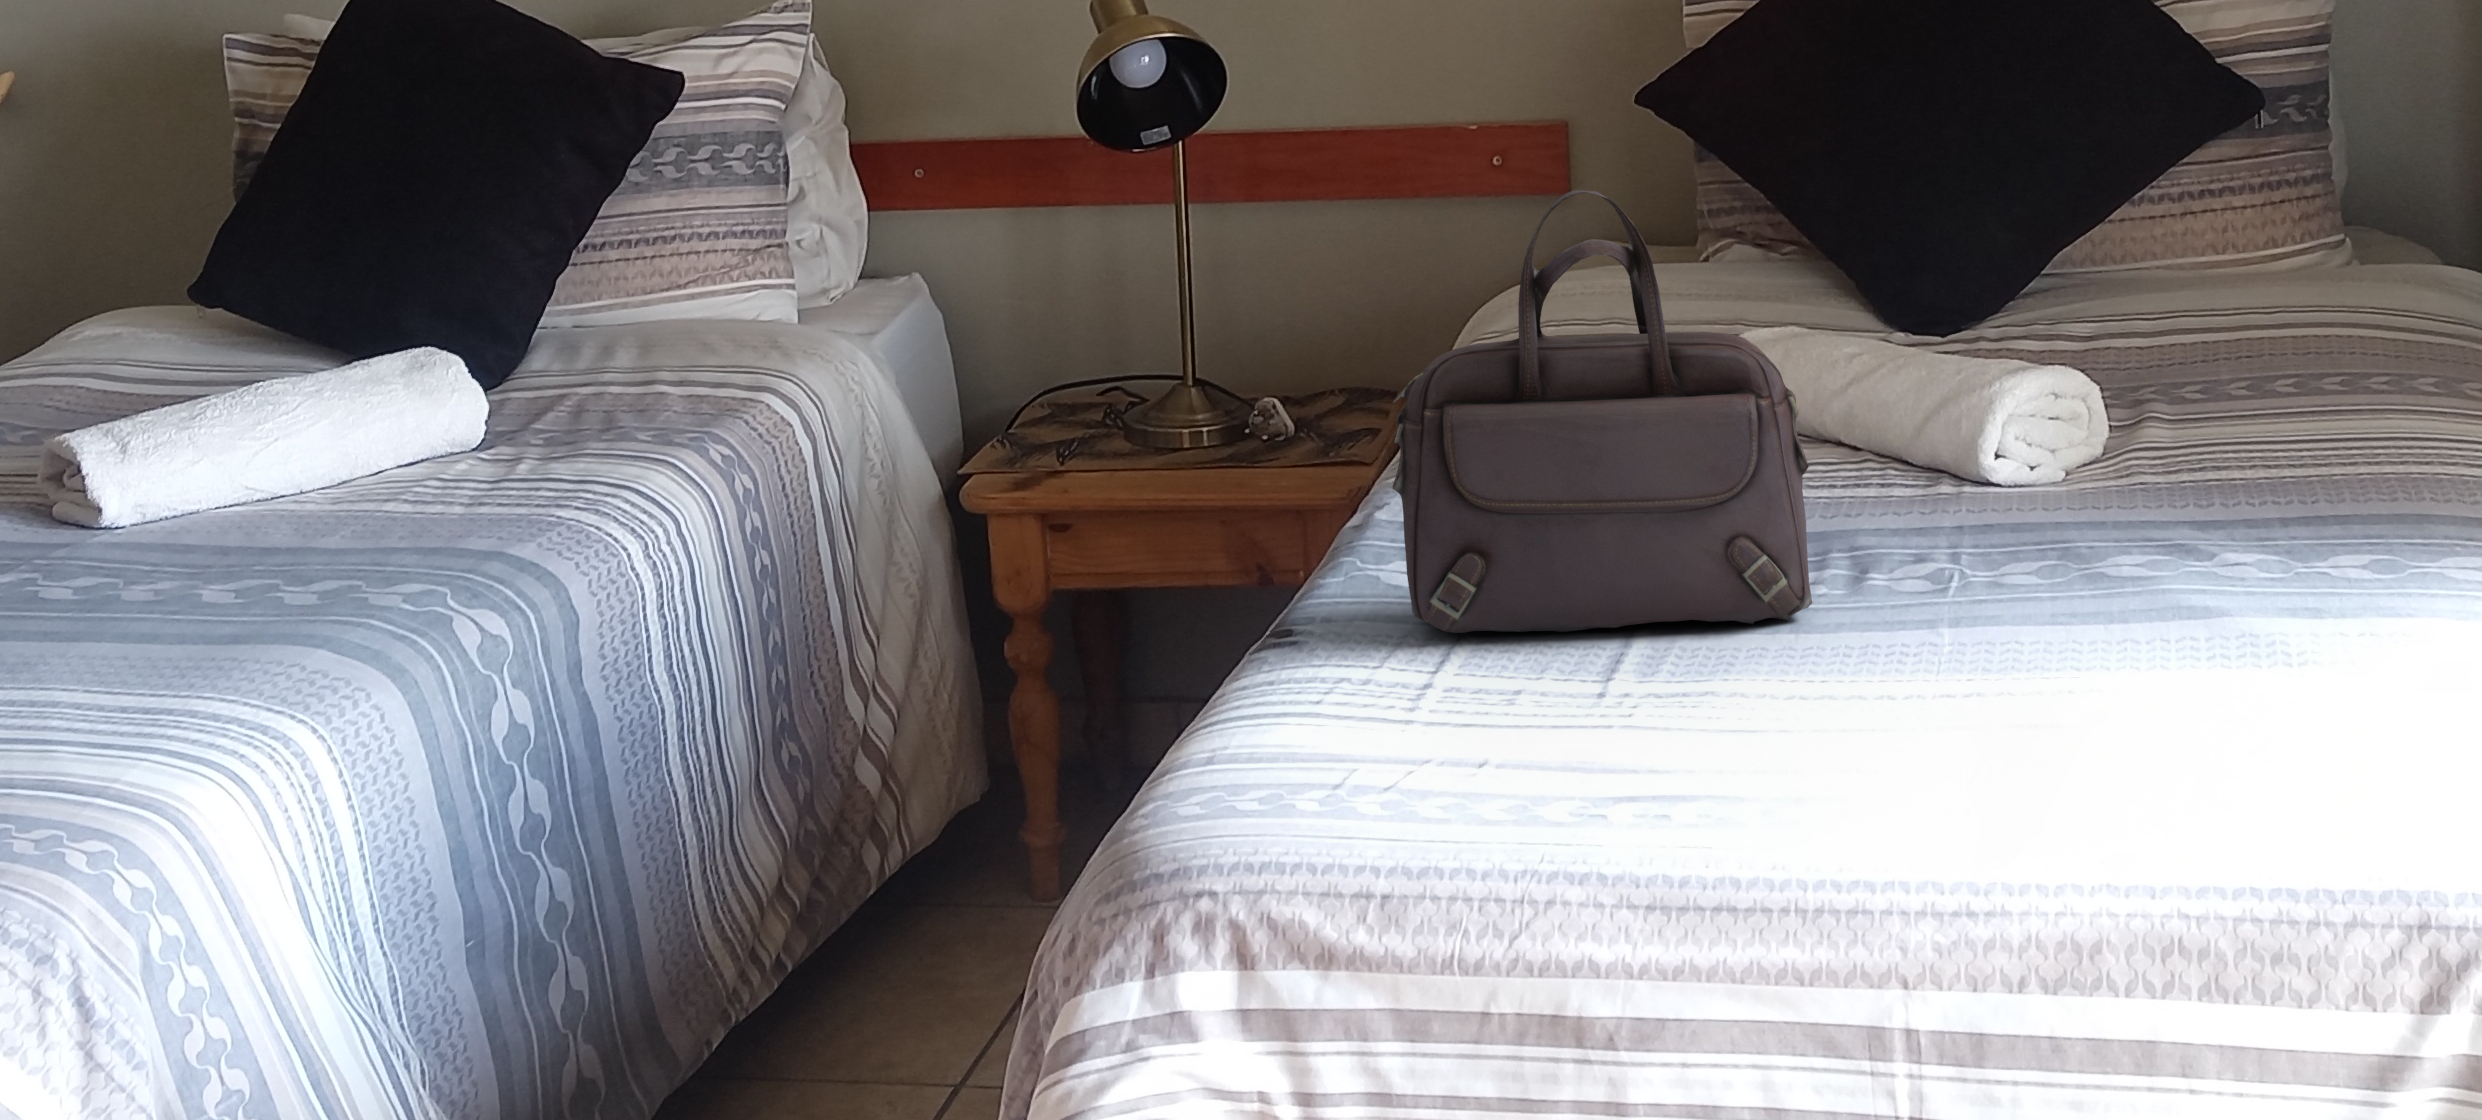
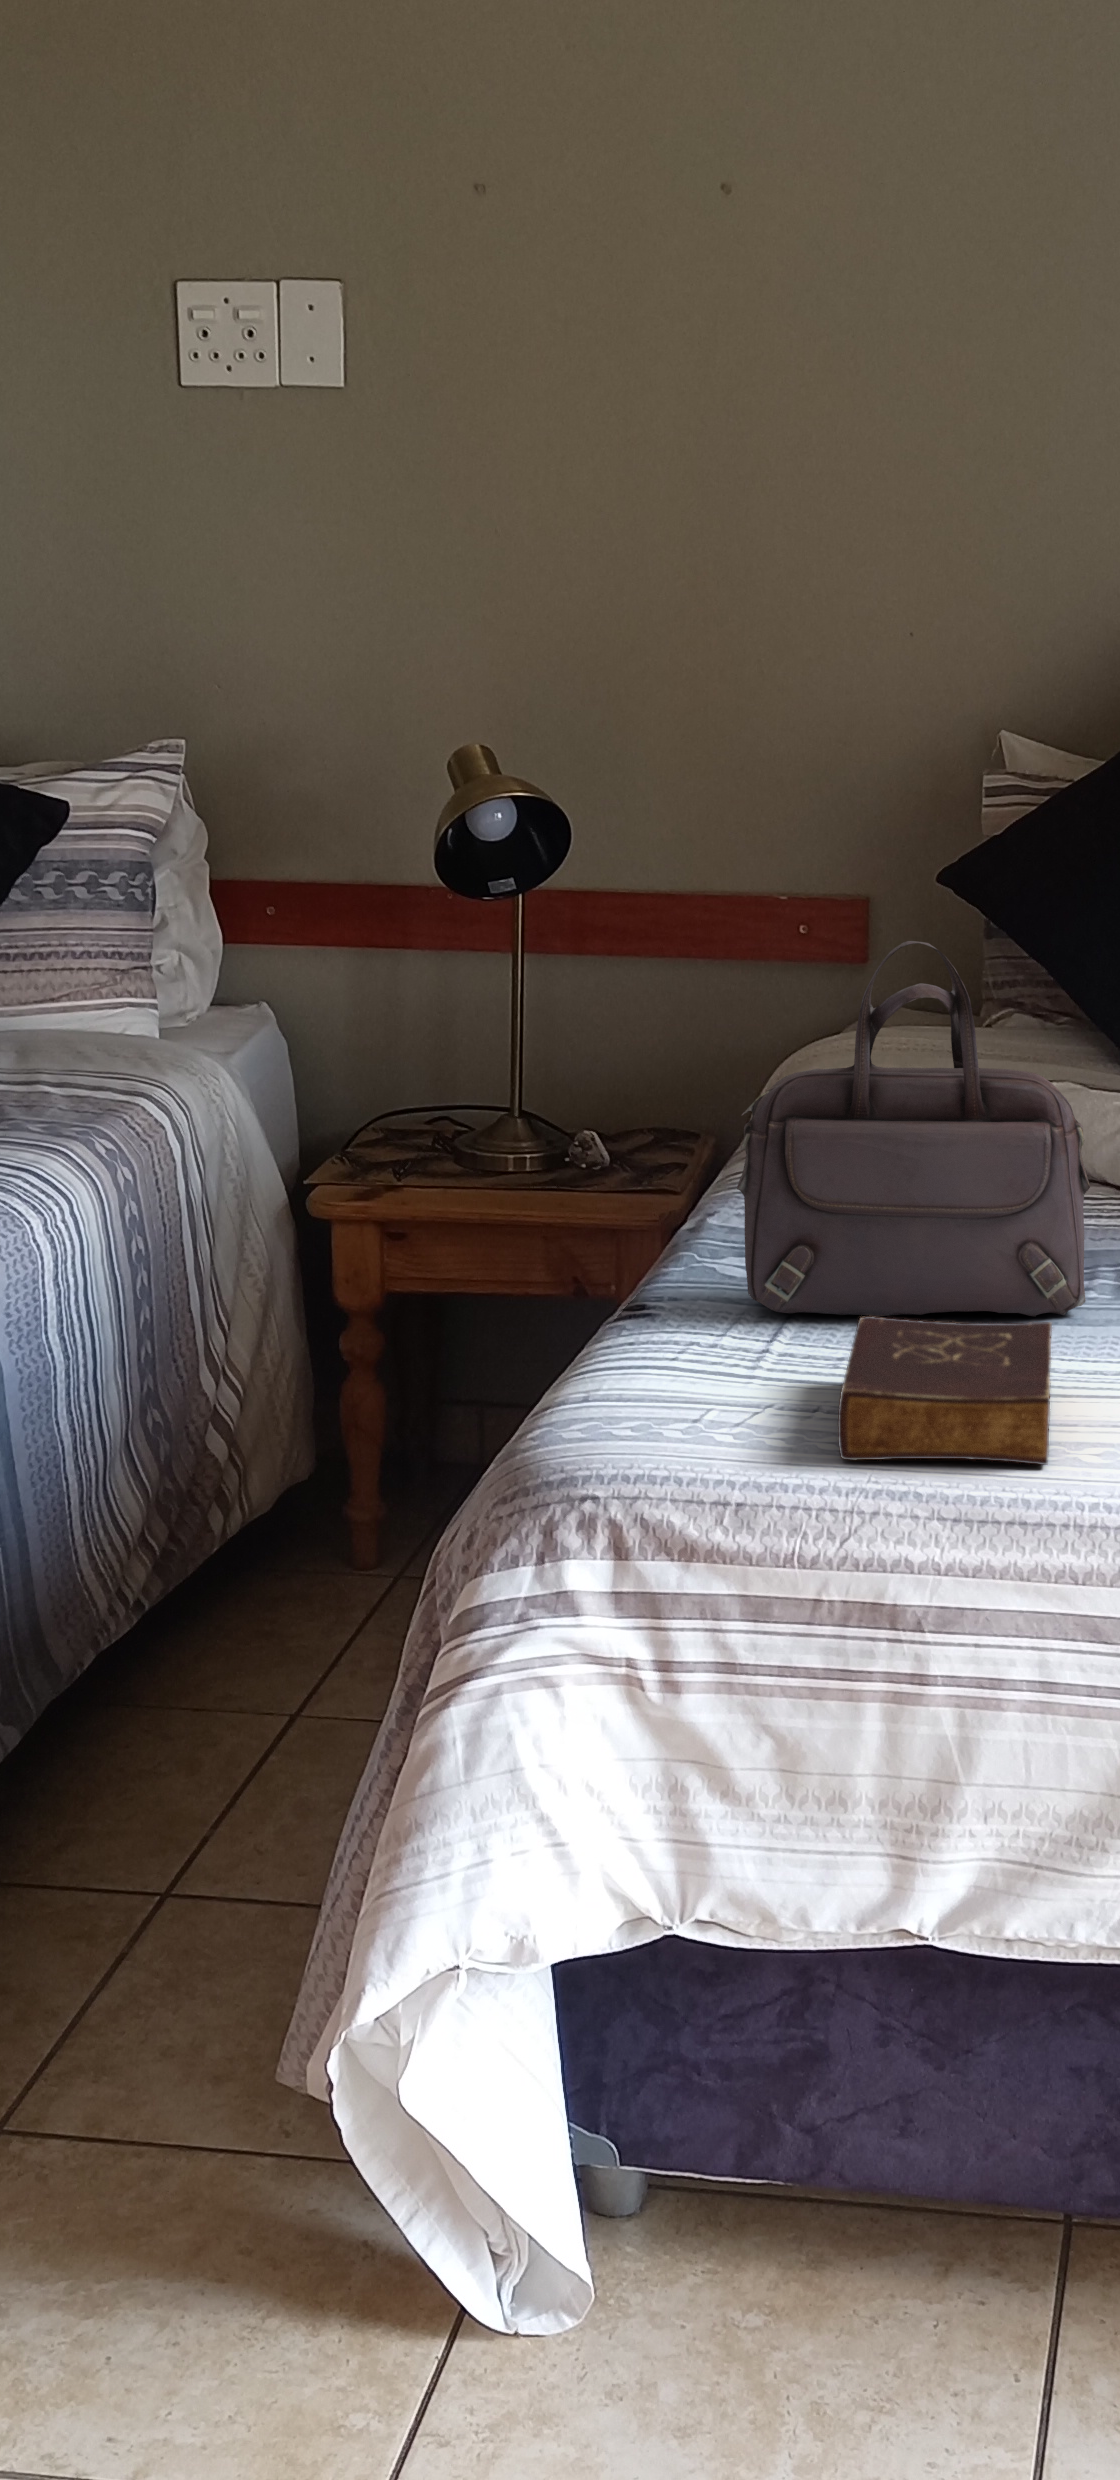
book: none [1505,640,1769,829] -> present [838,1316,1052,1465]

